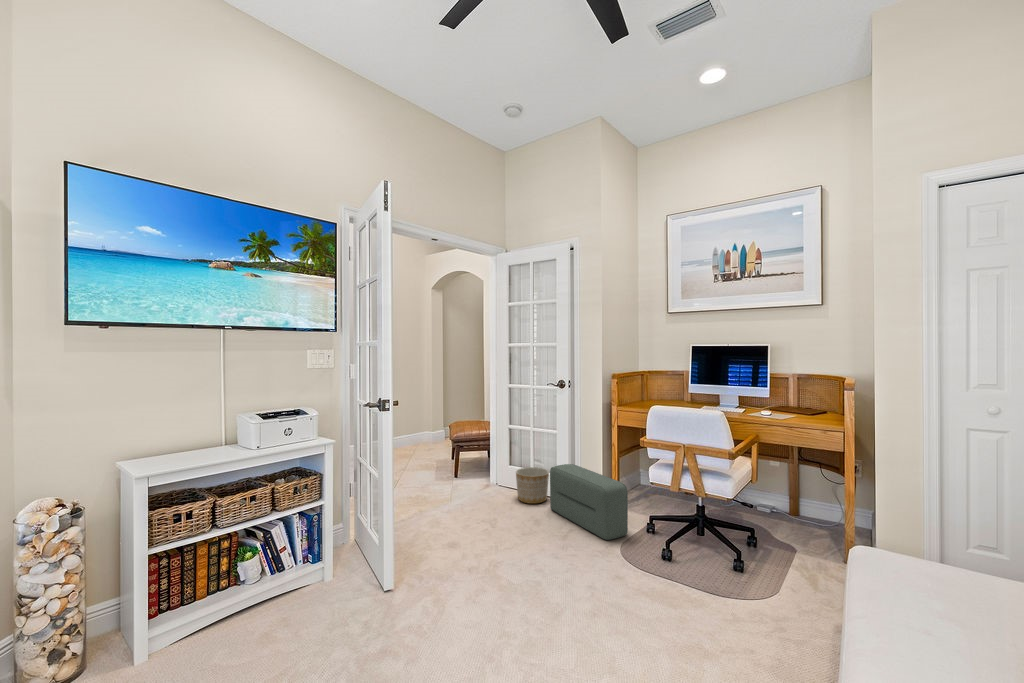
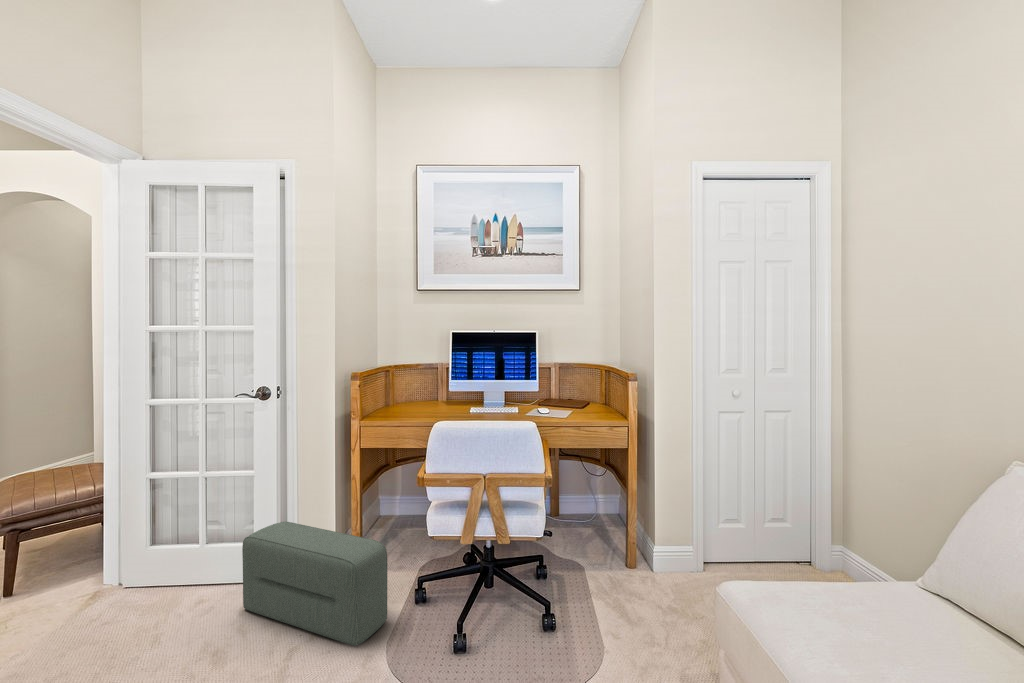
planter: present [516,467,549,504] -> none [168,536,238,610]

